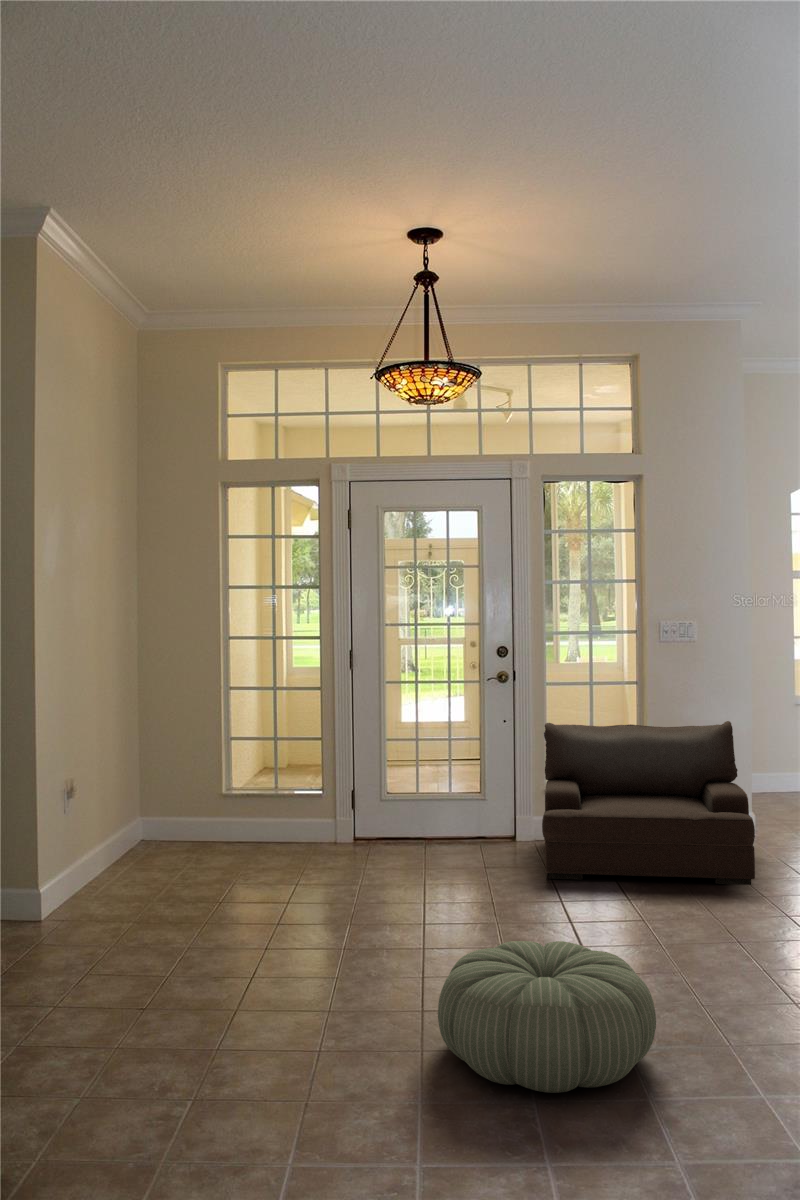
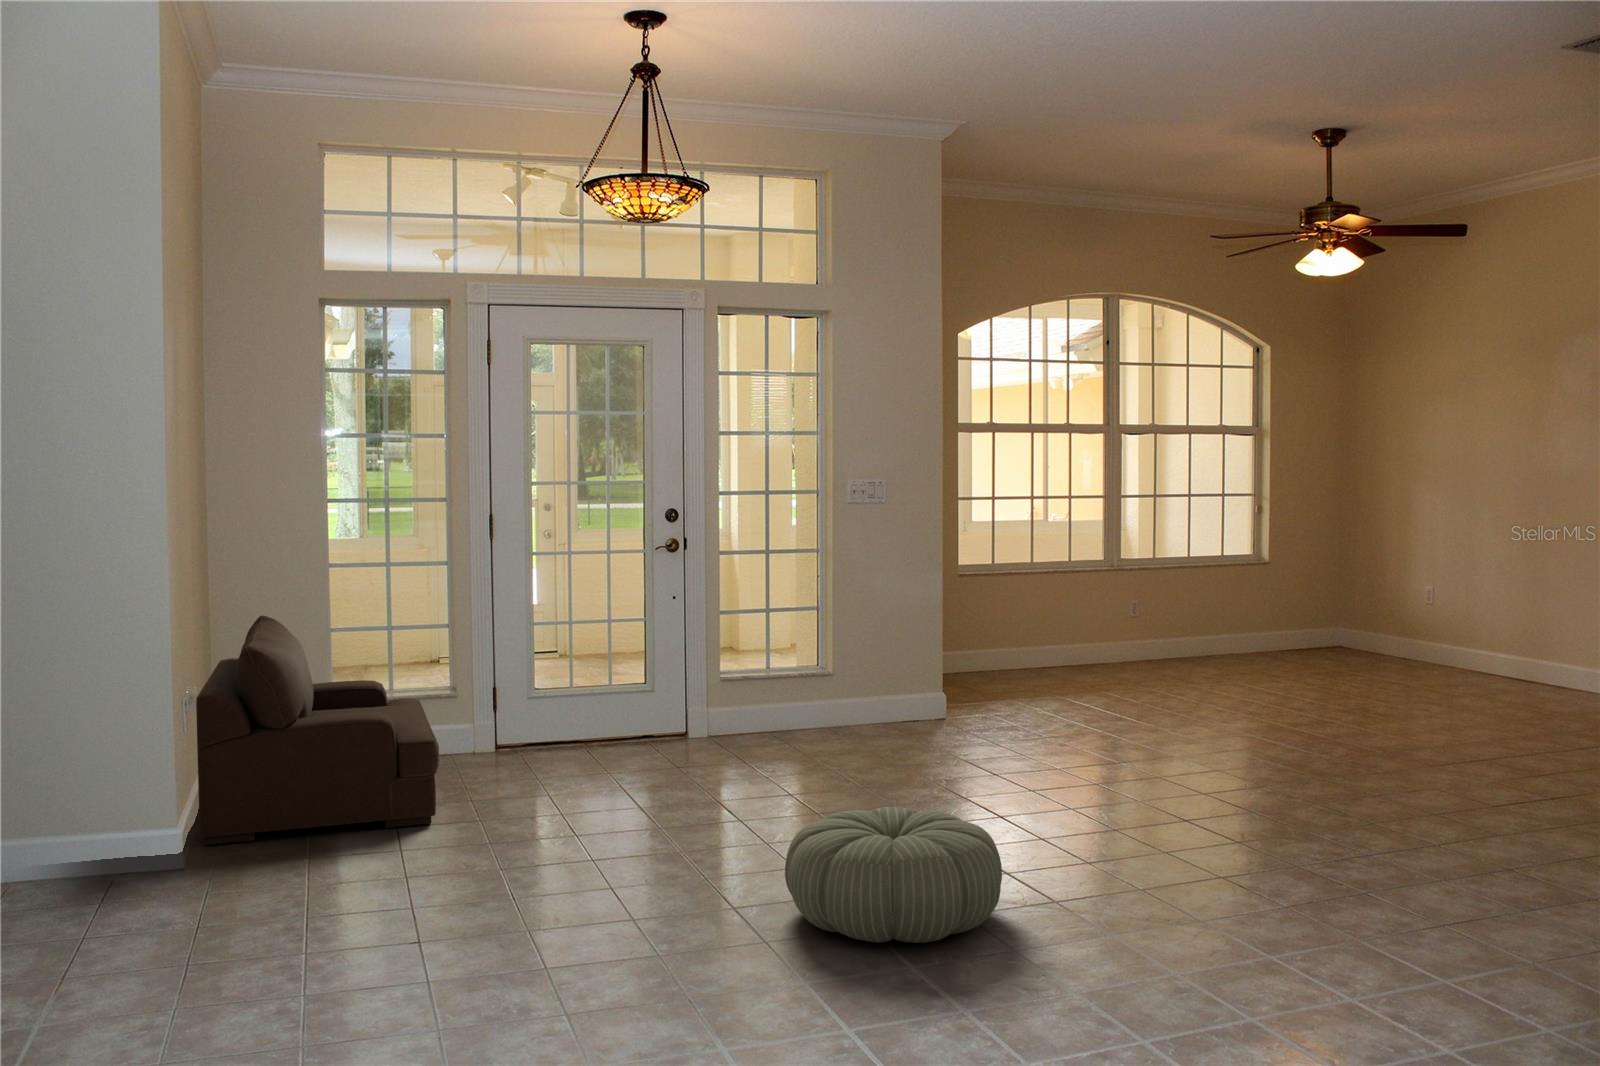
armchair: present [542,721,755,885] -> present [196,616,439,845]

